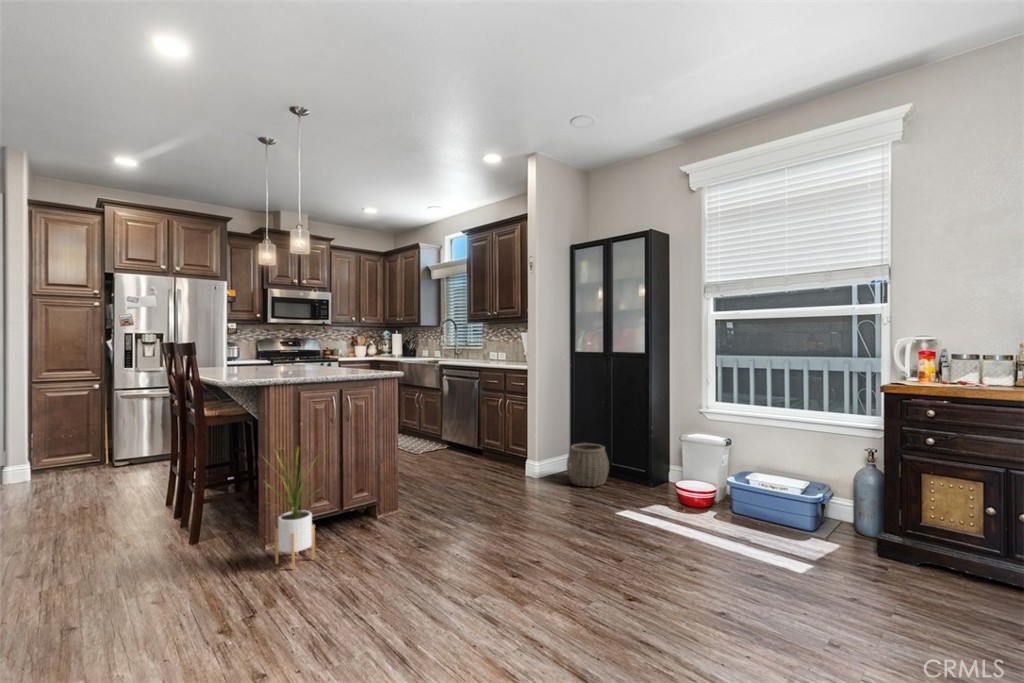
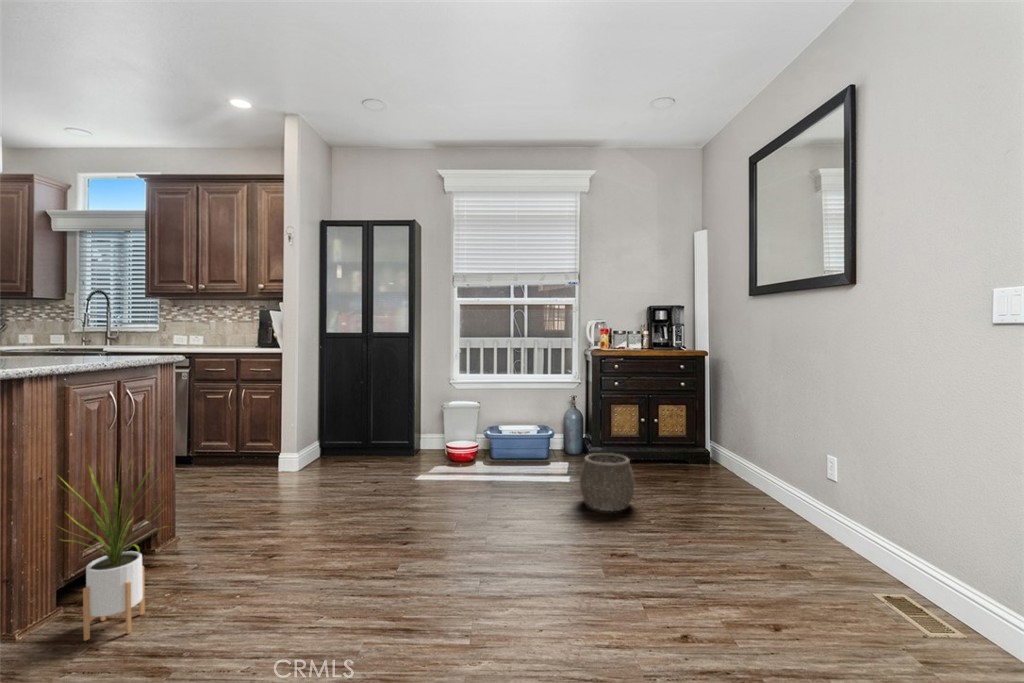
woven basket: present [567,443,609,487] -> present [580,453,635,512]

